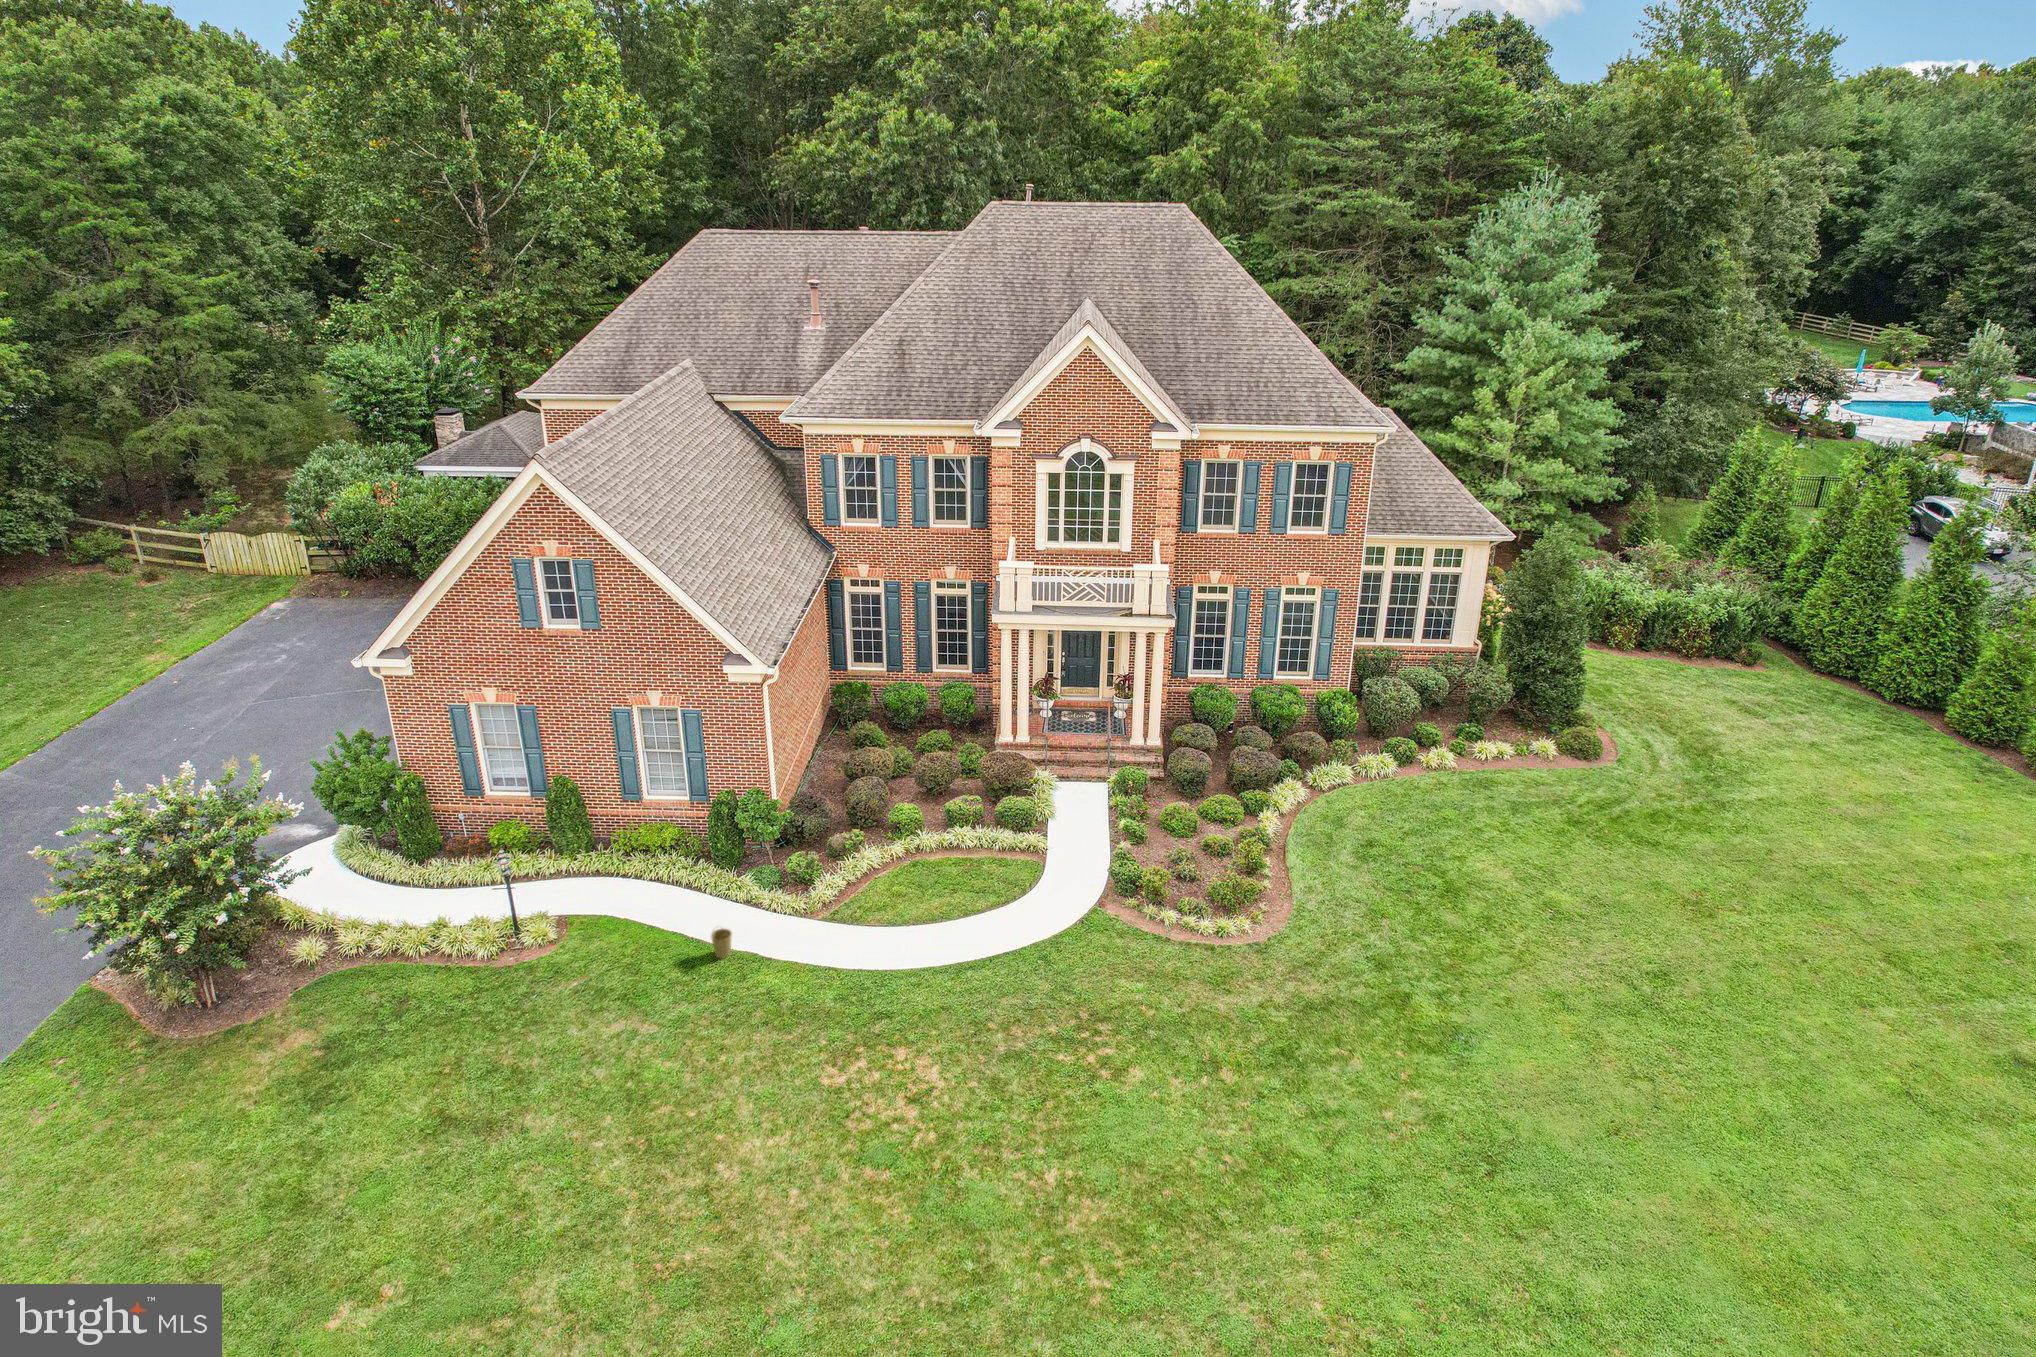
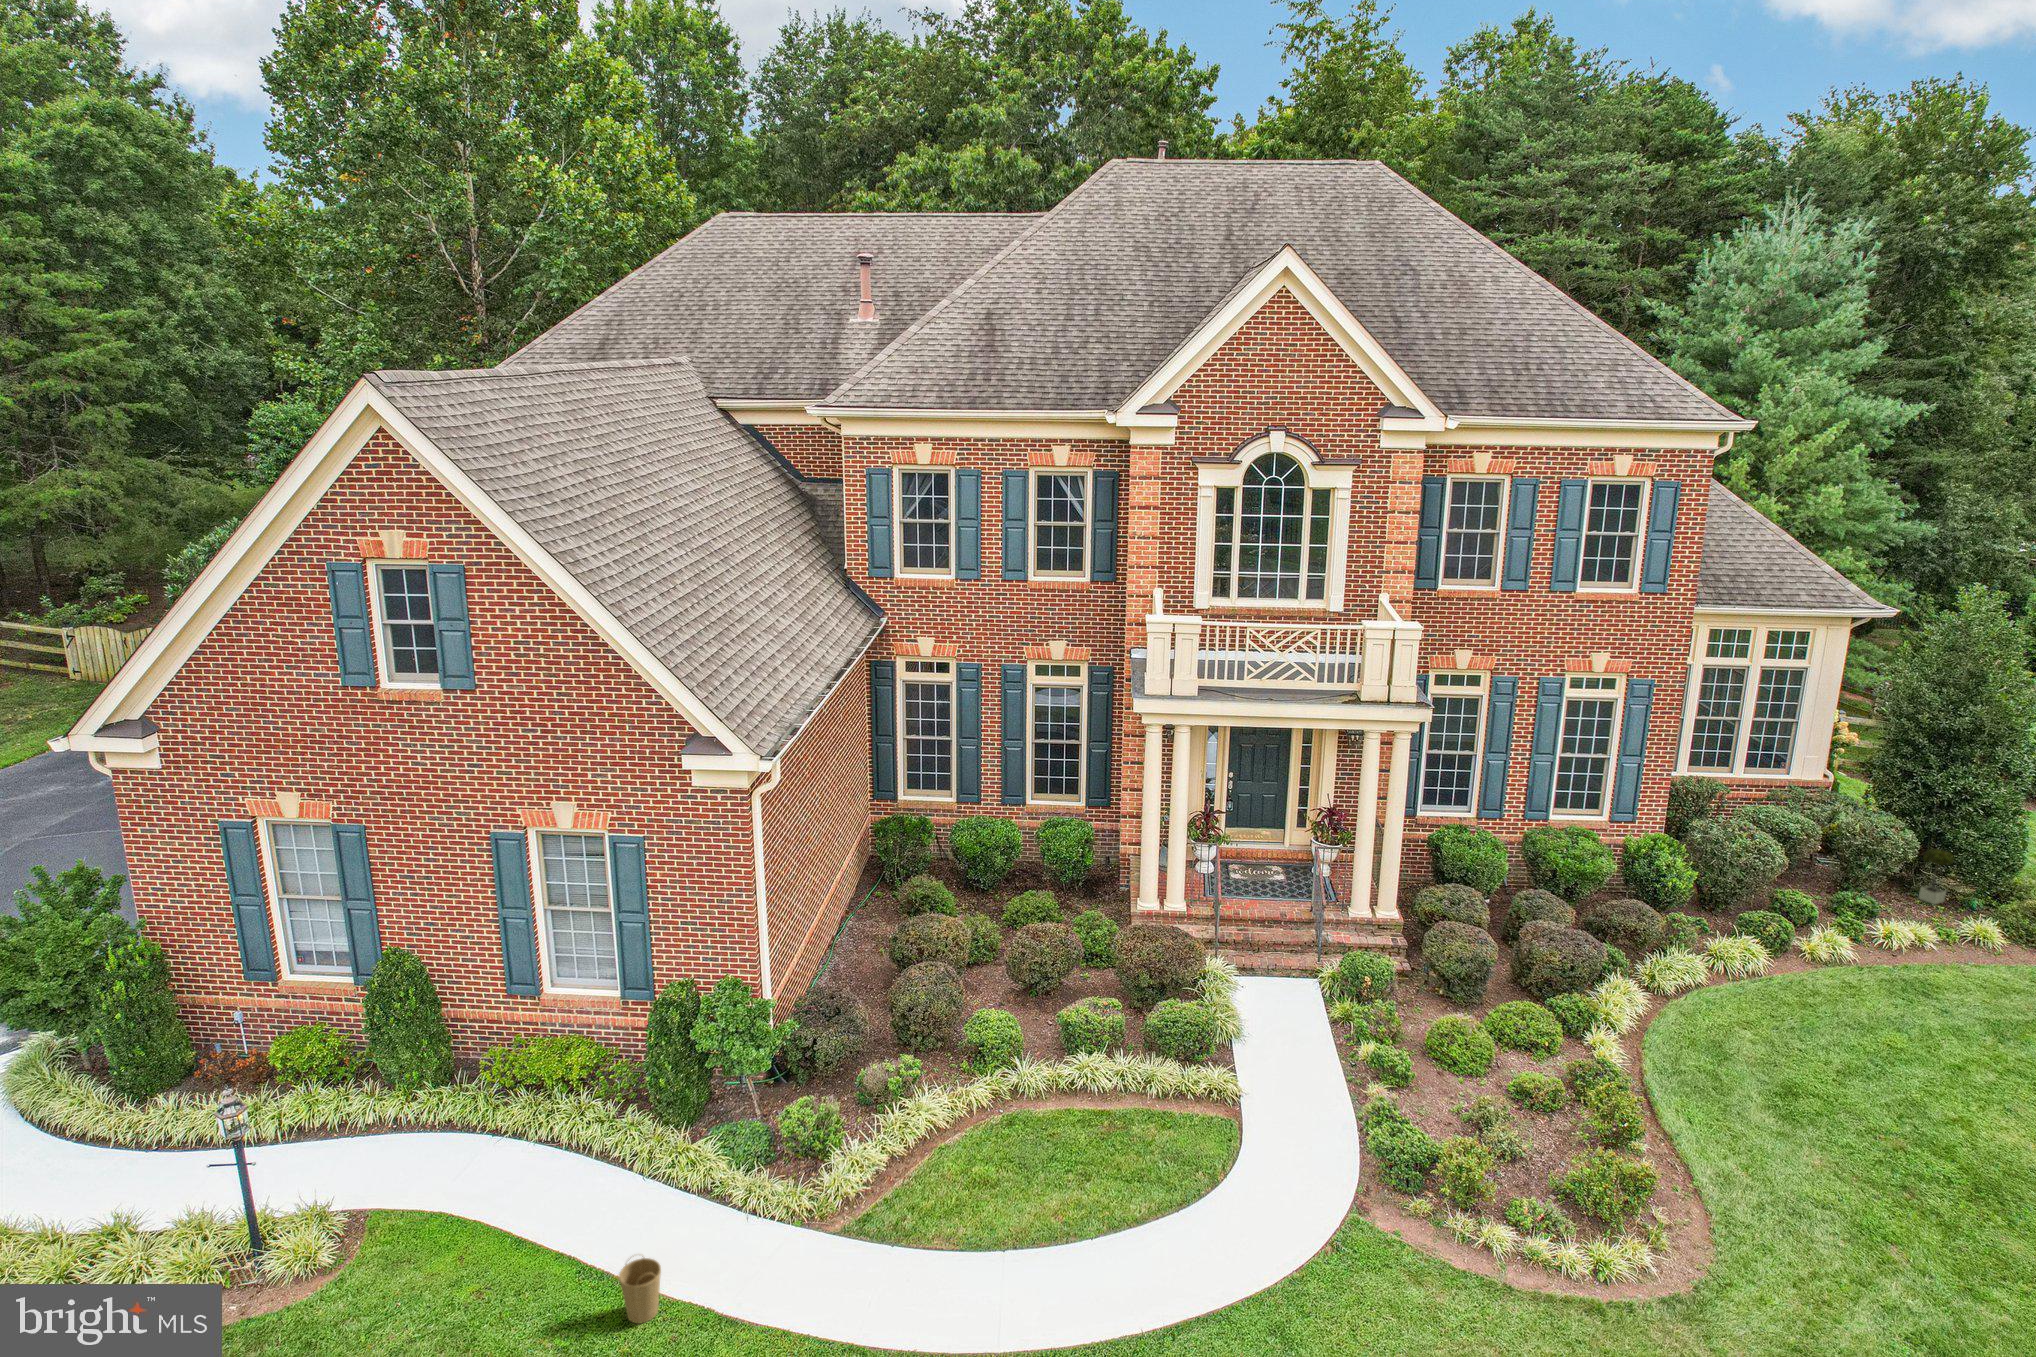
potted tree: none [1504,695,1524,729] -> present [1919,849,1953,904]

